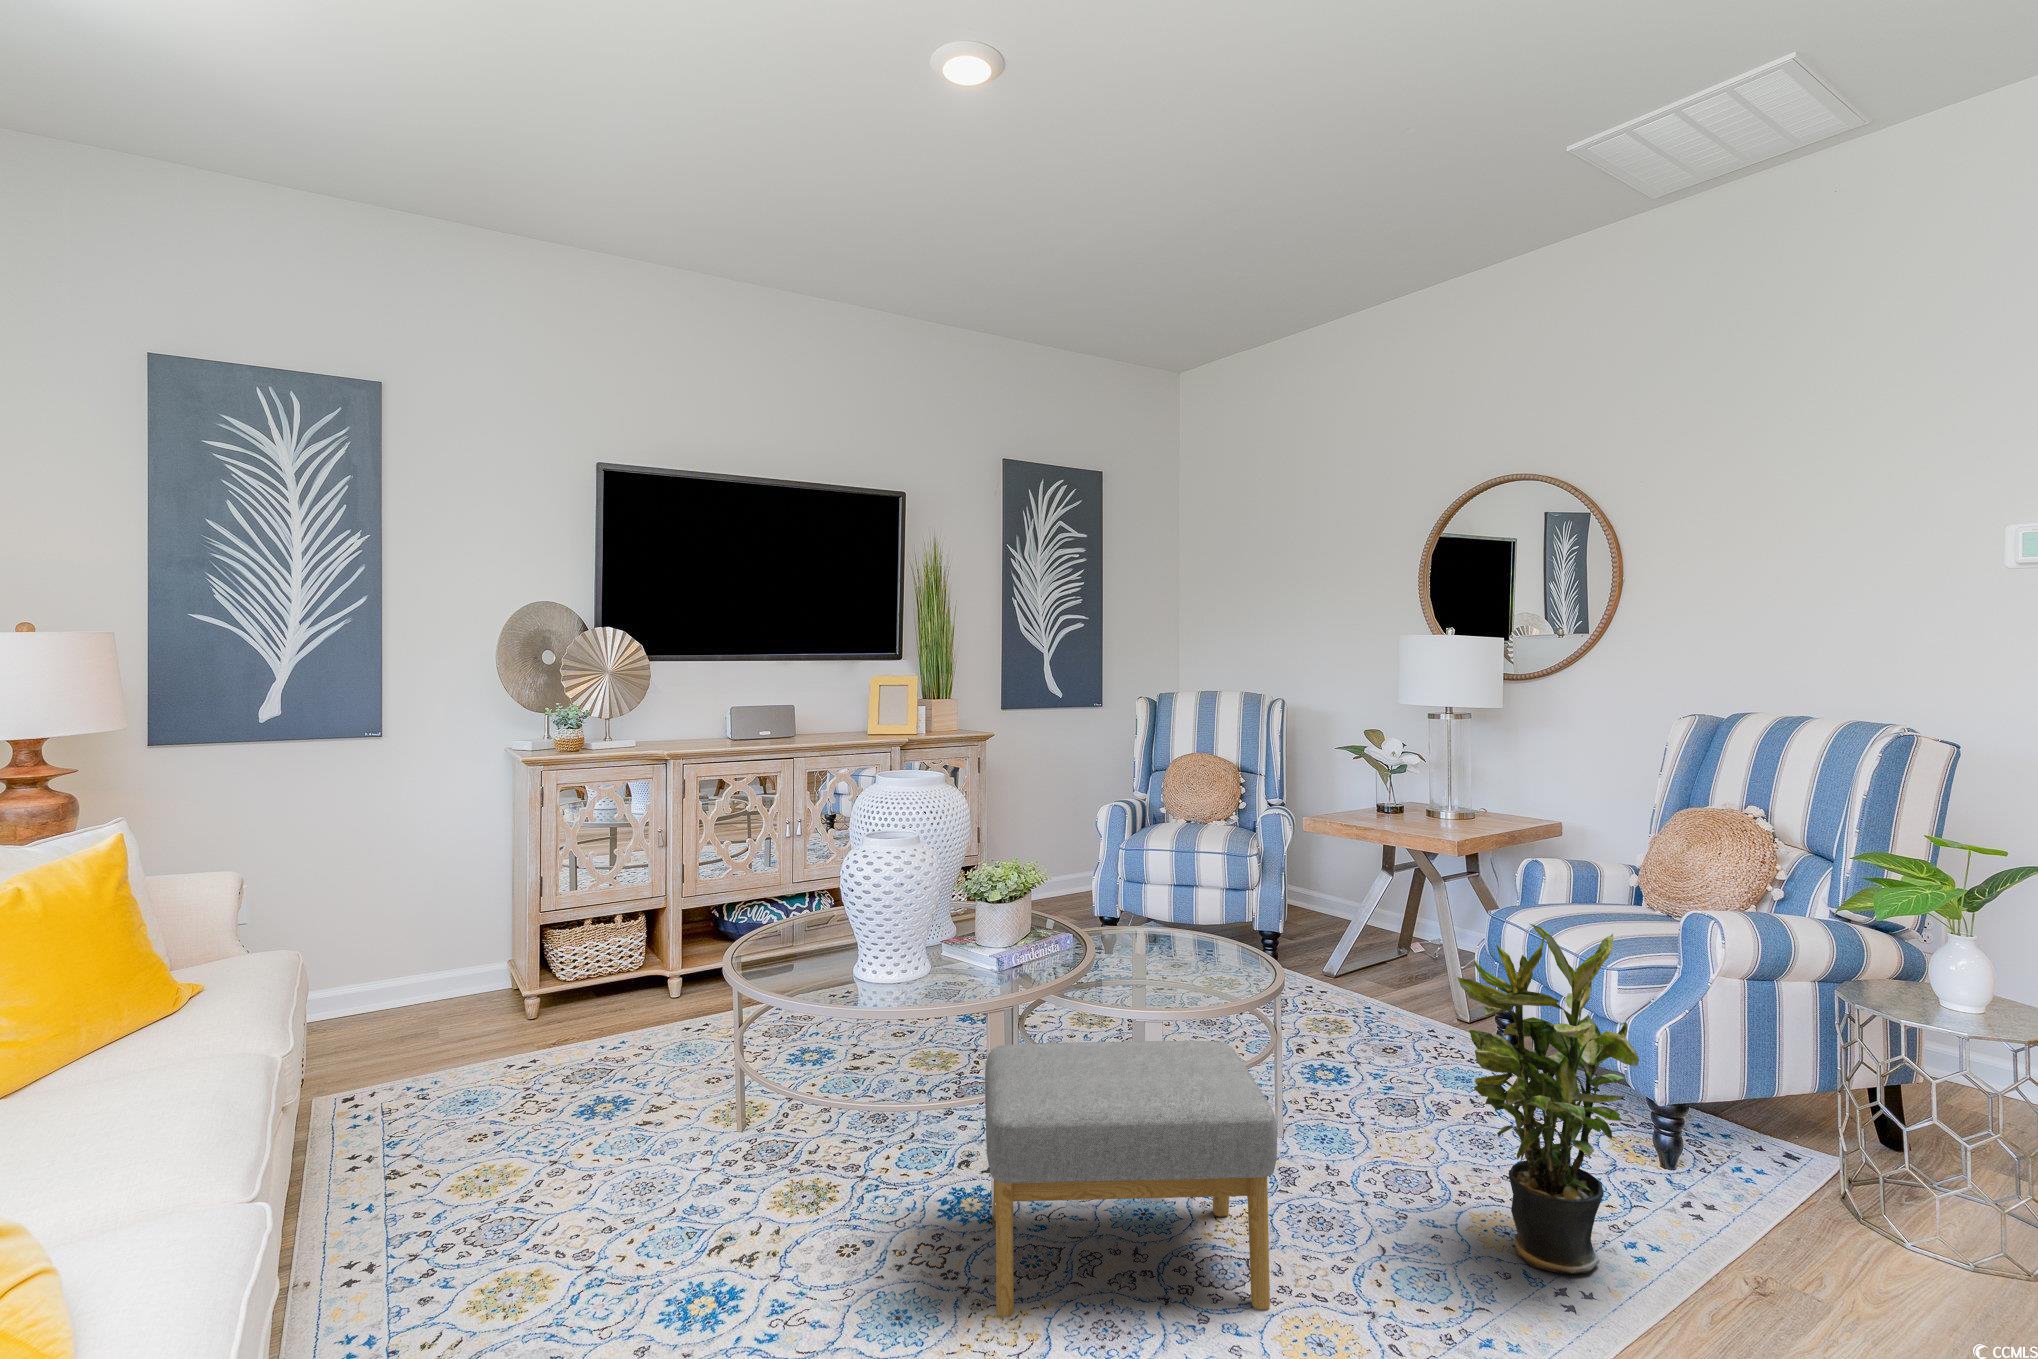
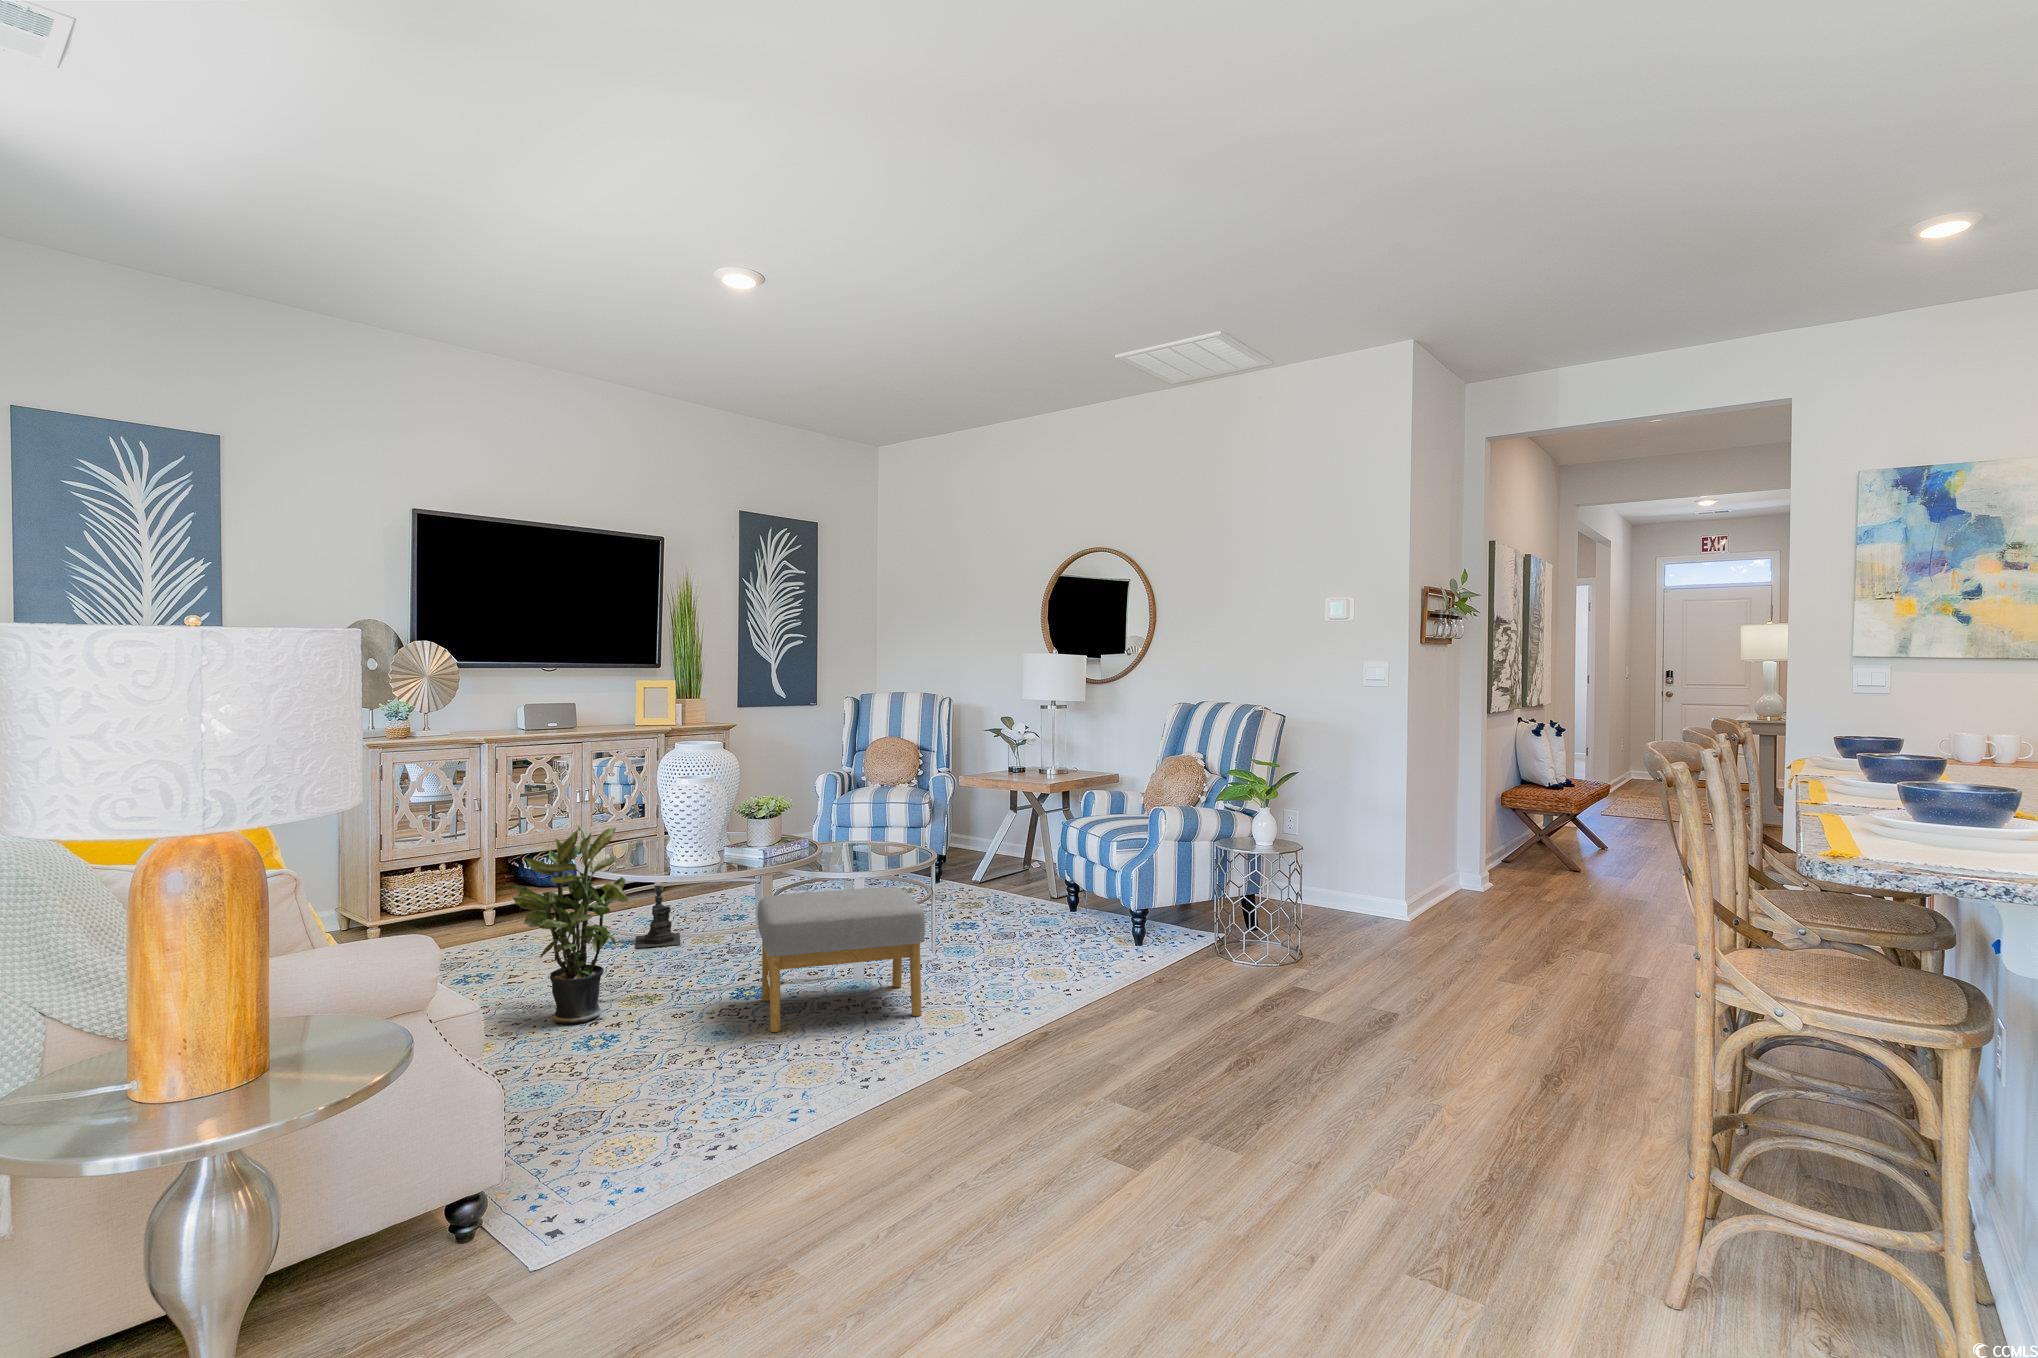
potted plant: present [1457,924,1639,1274] -> present [513,825,628,1024]
candle holder: none [830,930,897,1072] -> present [636,886,680,948]

